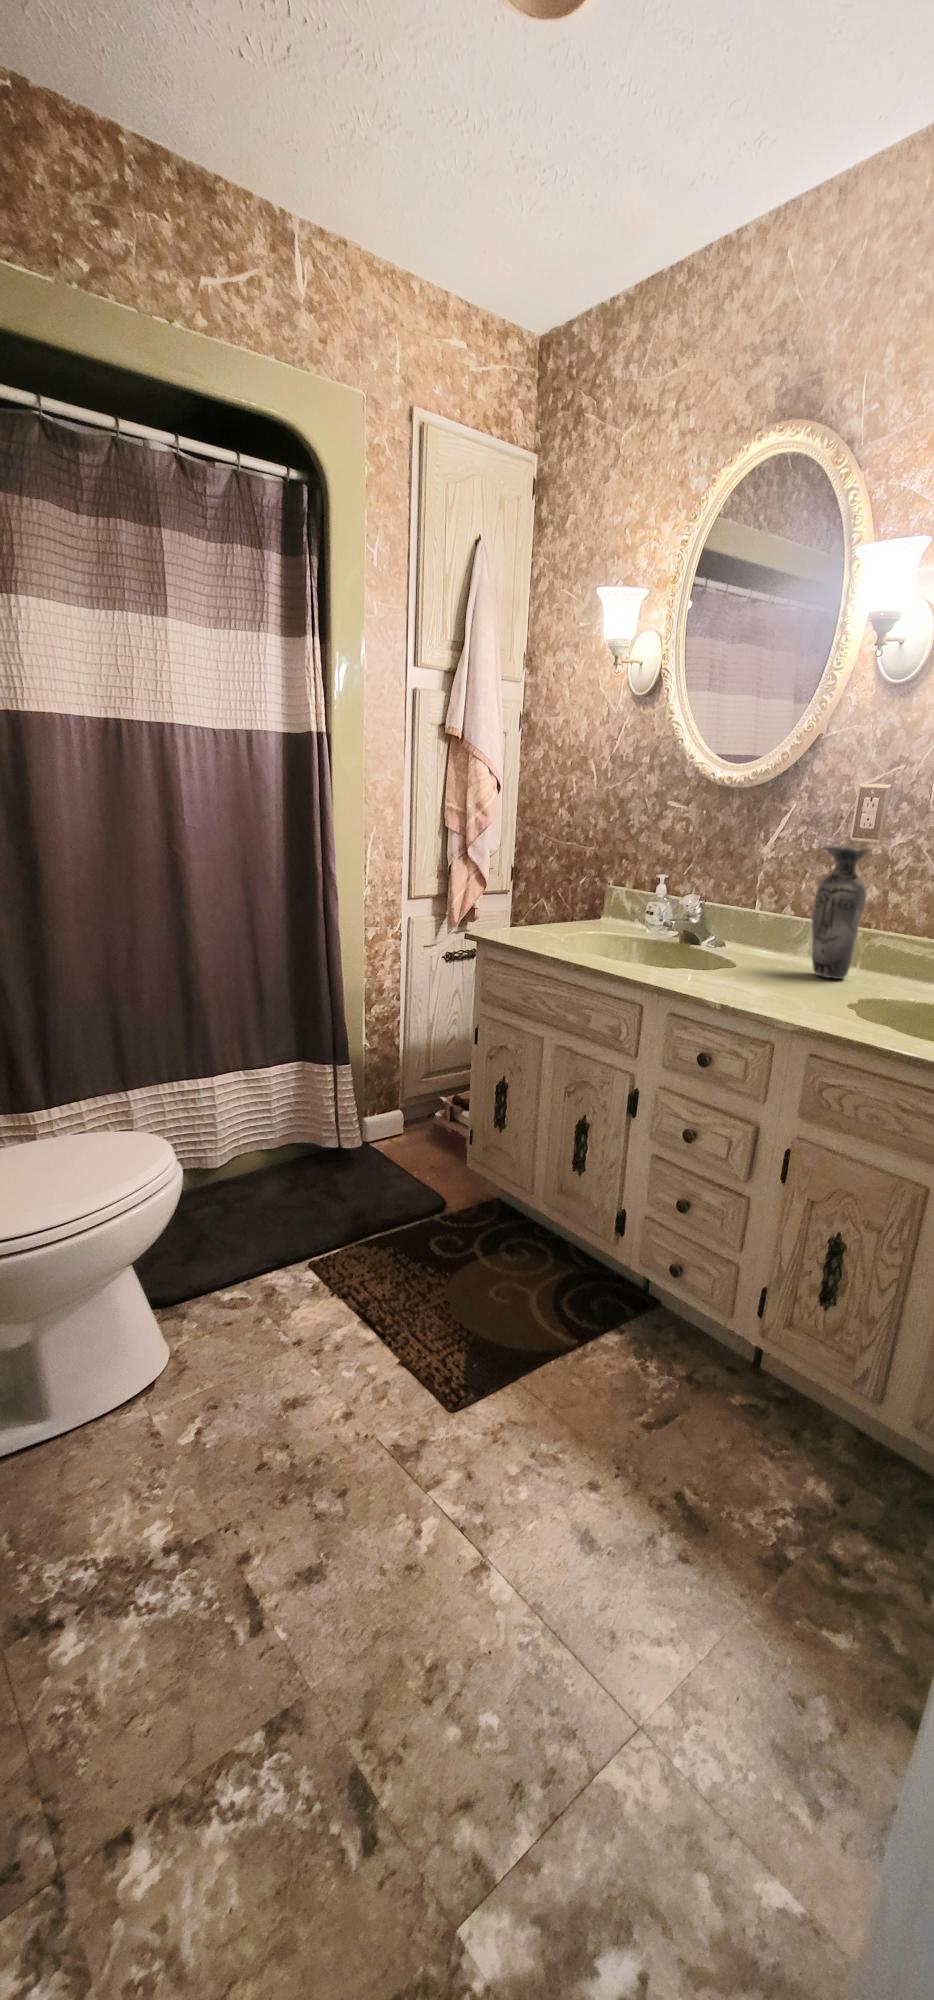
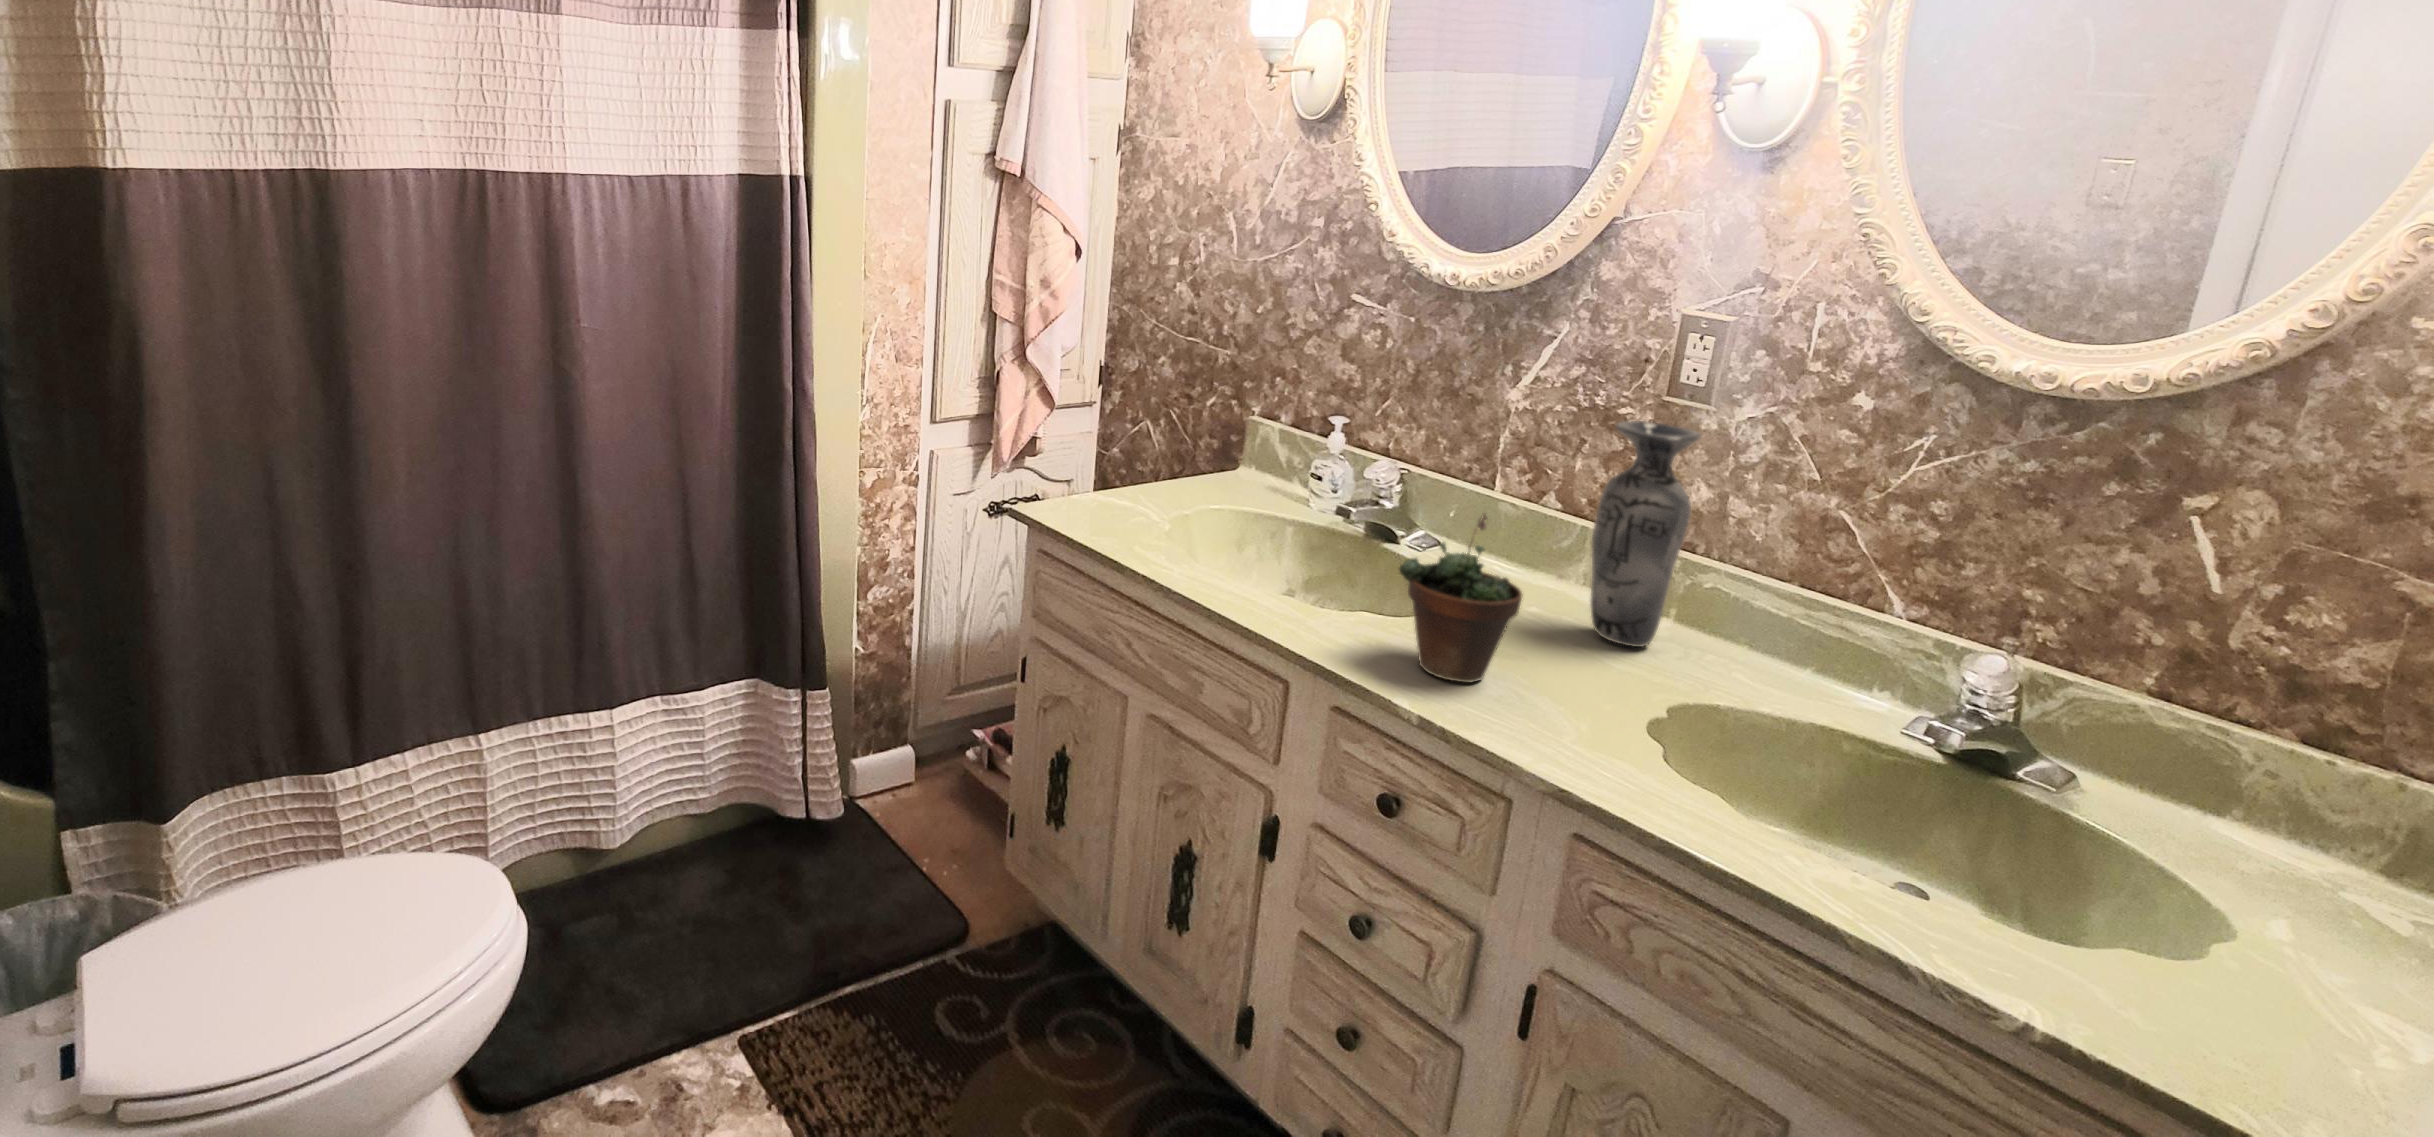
succulent plant: none [703,889,774,992] -> present [1399,515,1523,683]

